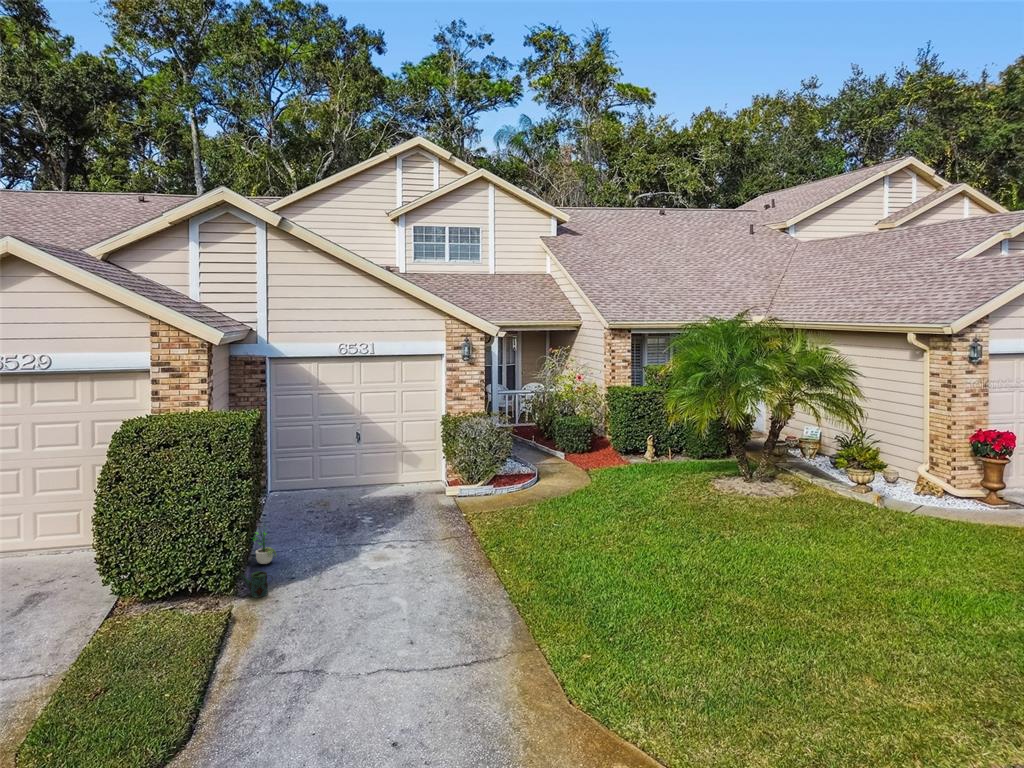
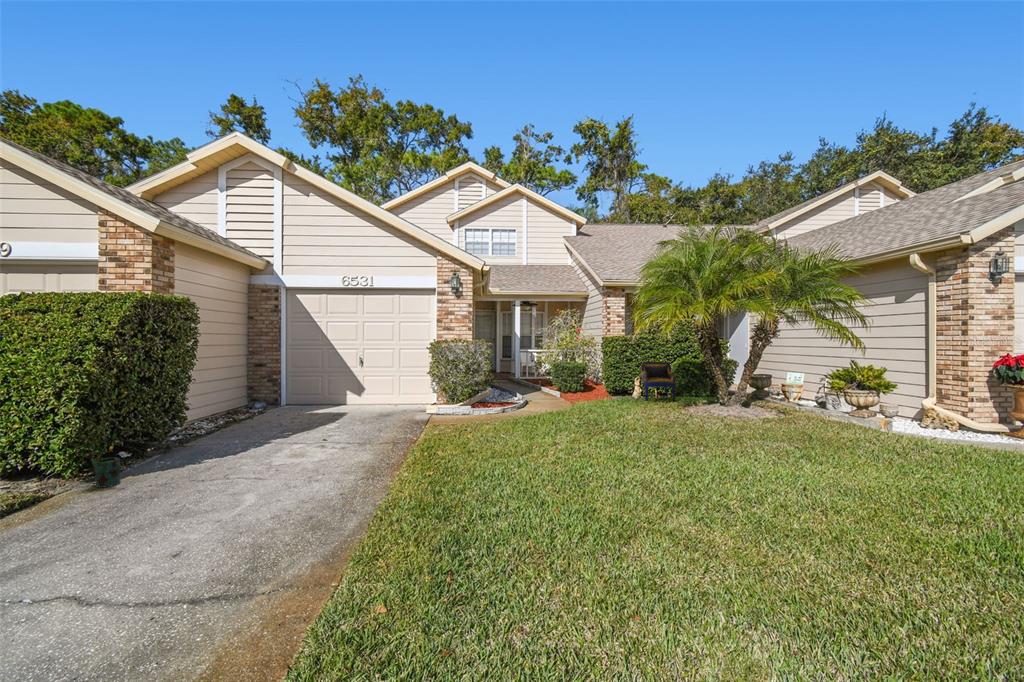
armchair: none [658,422,695,466] -> present [641,361,676,401]
potted plant: present [253,531,276,564] -> none [157,411,195,456]

